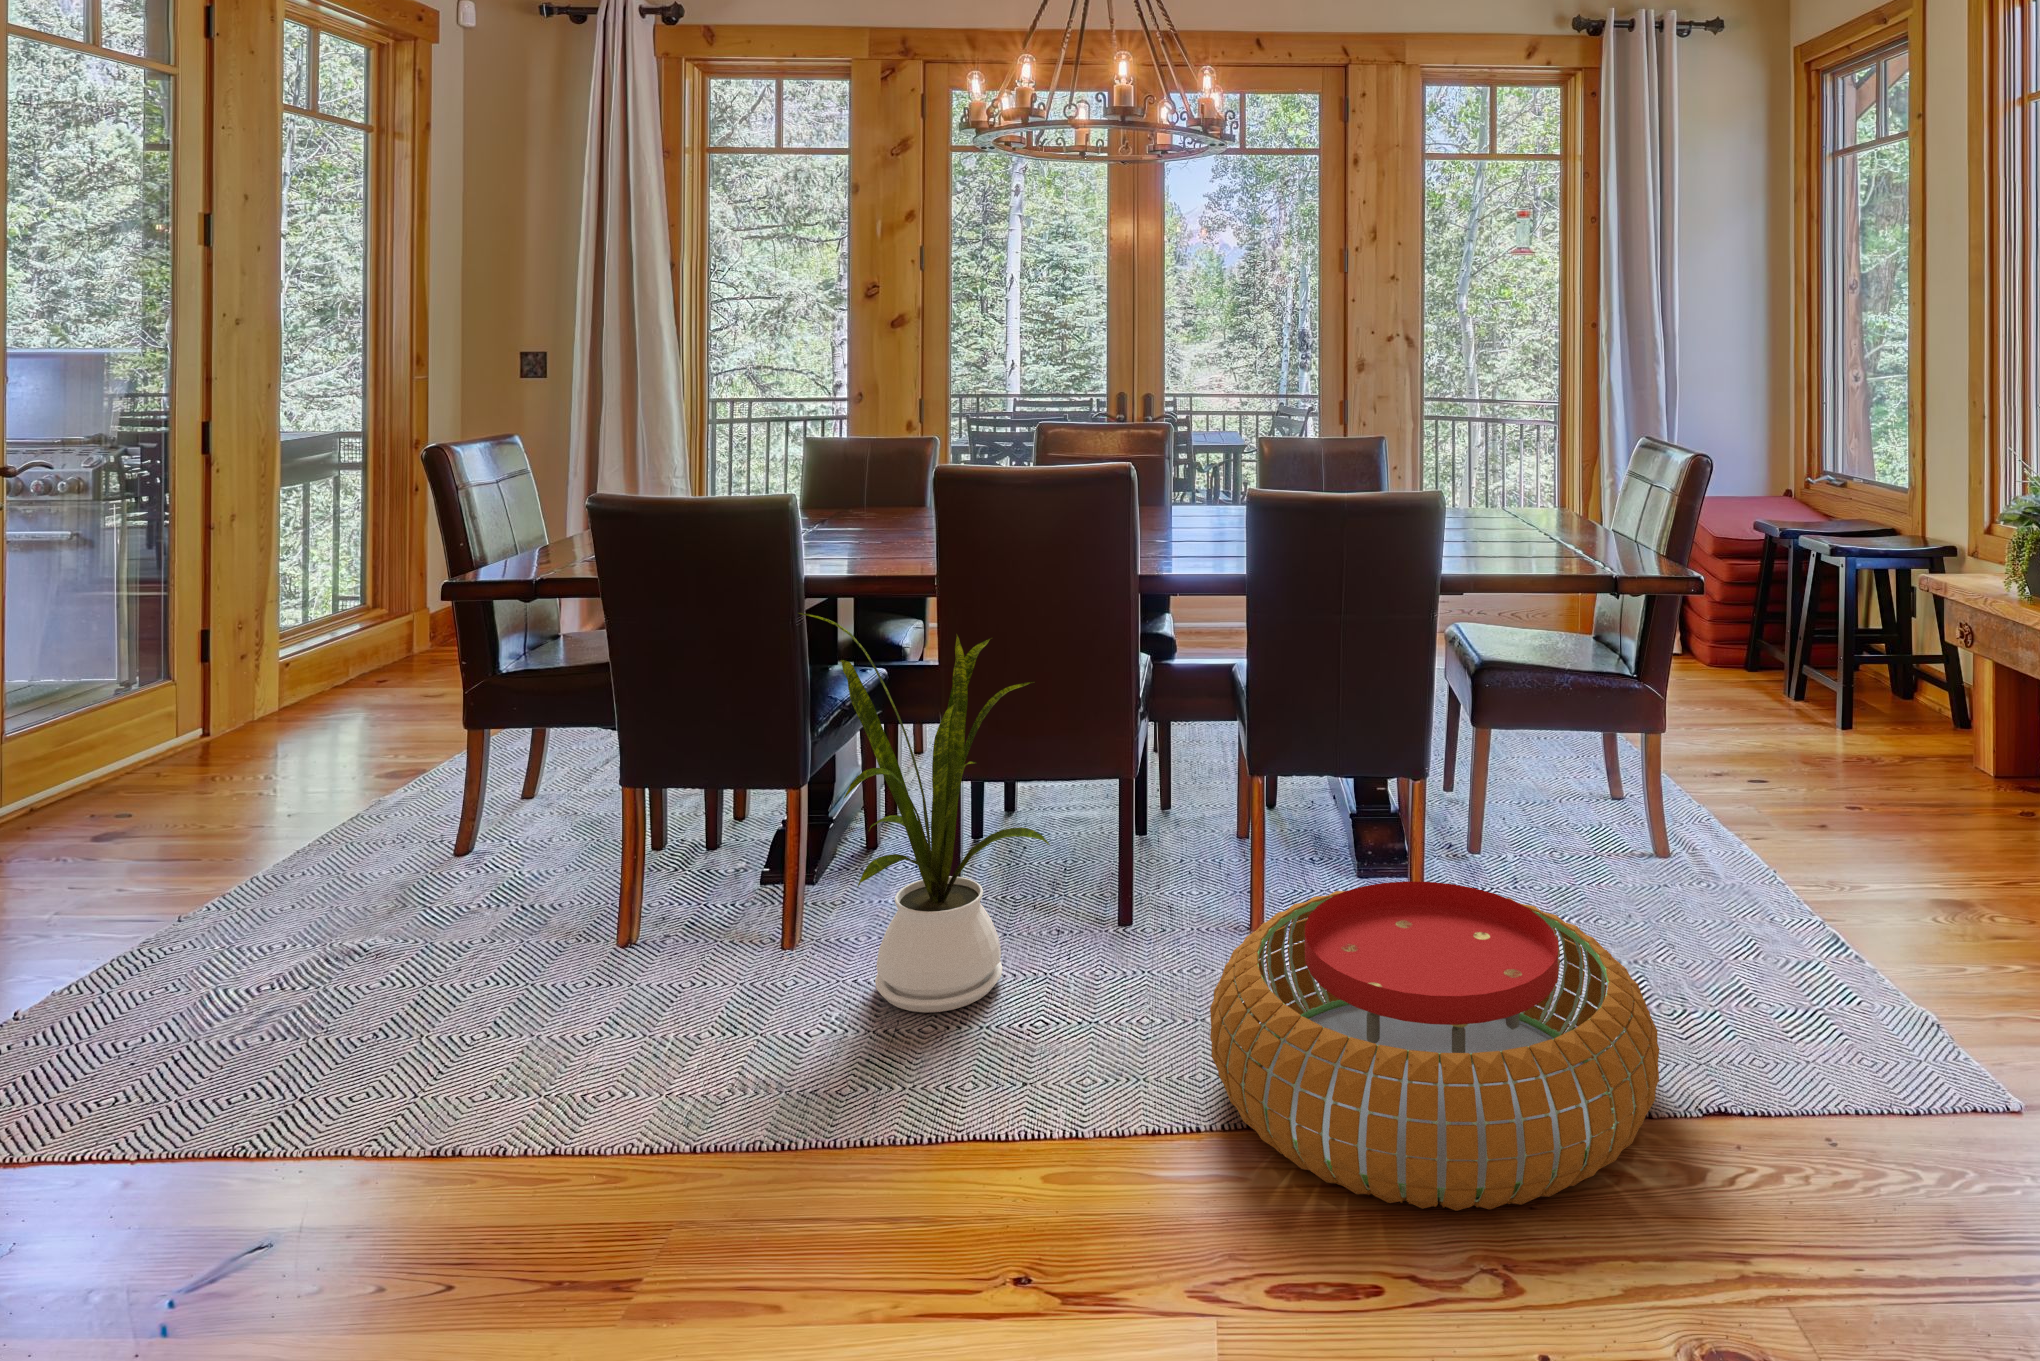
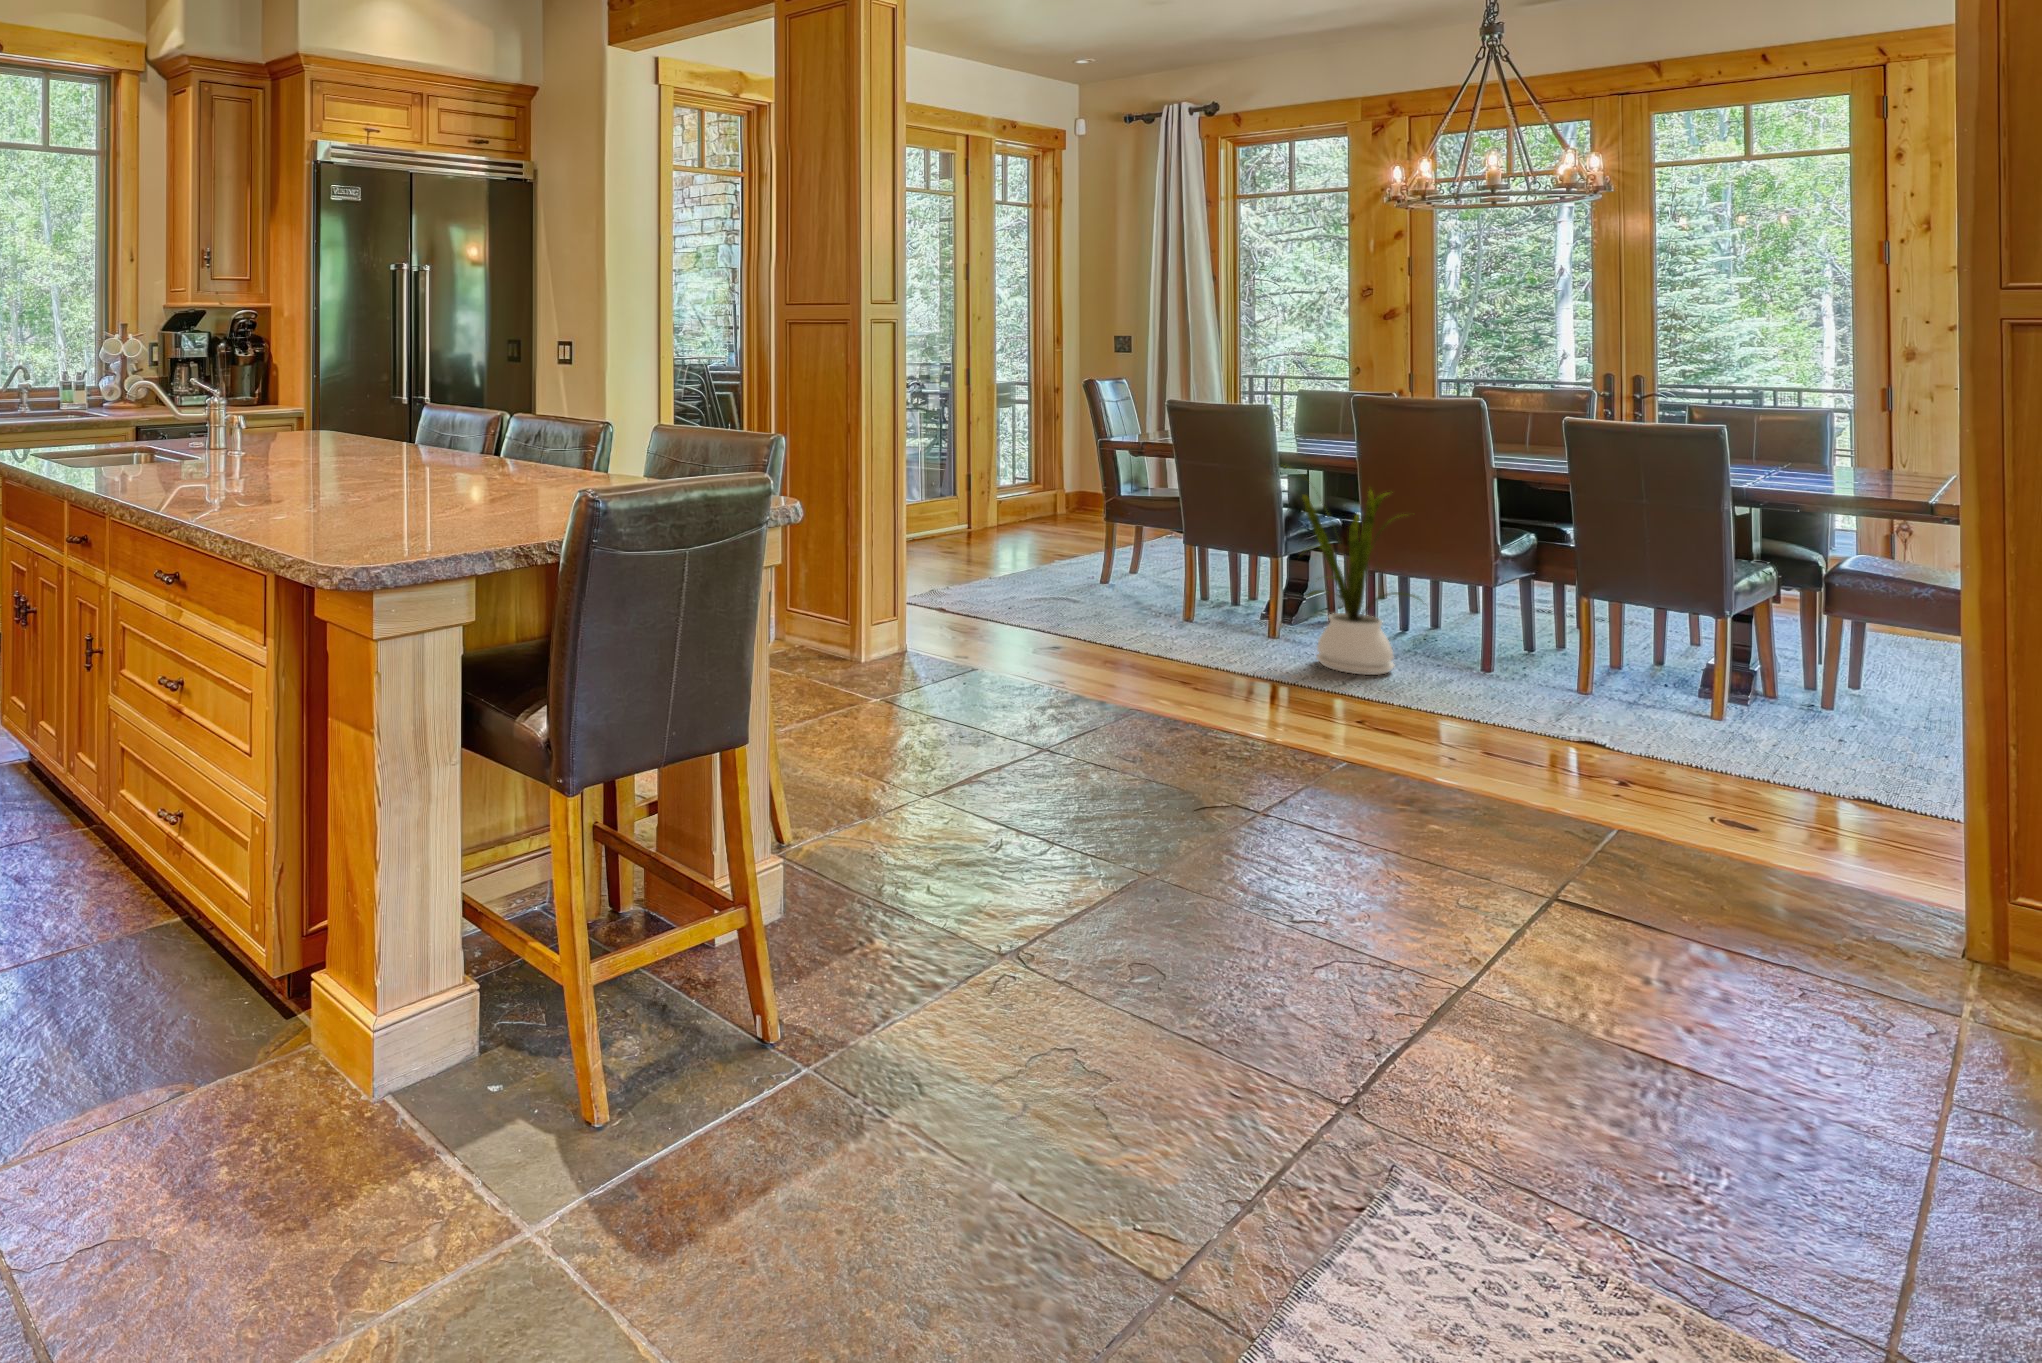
pouf: present [1210,881,1659,1211] -> none [1501,645,1842,793]

